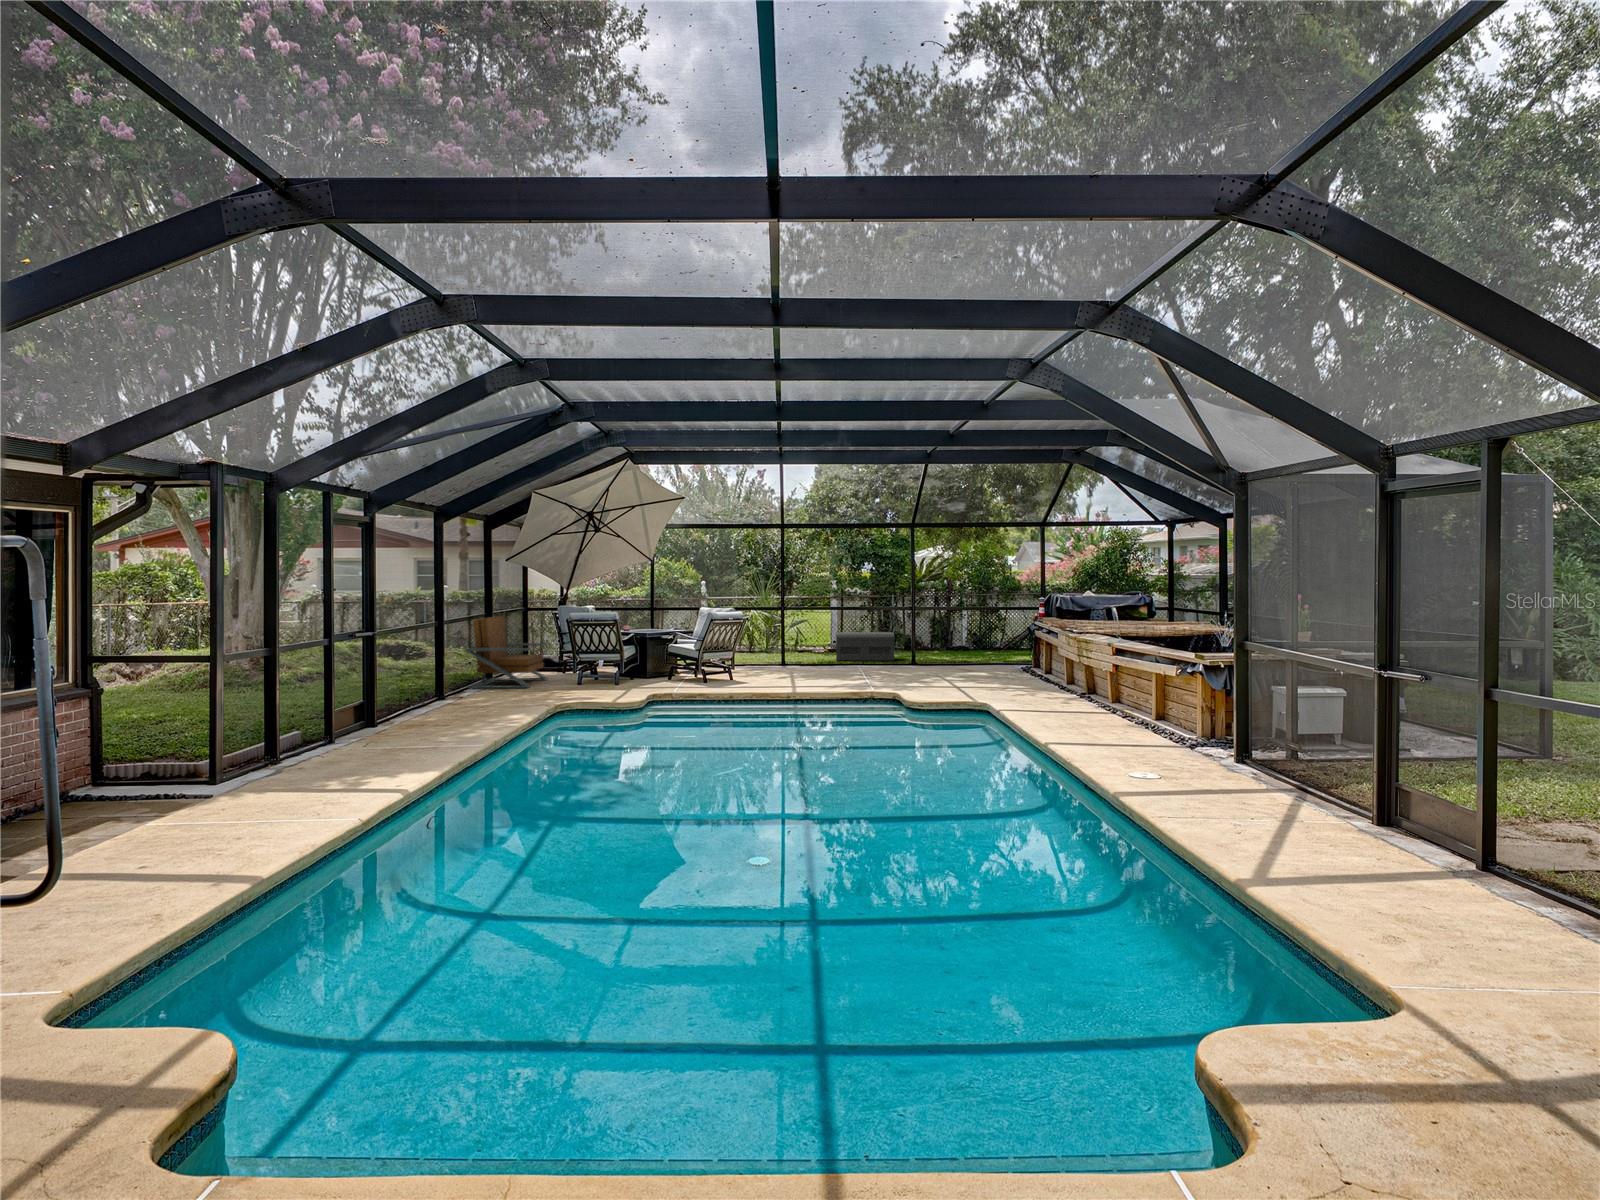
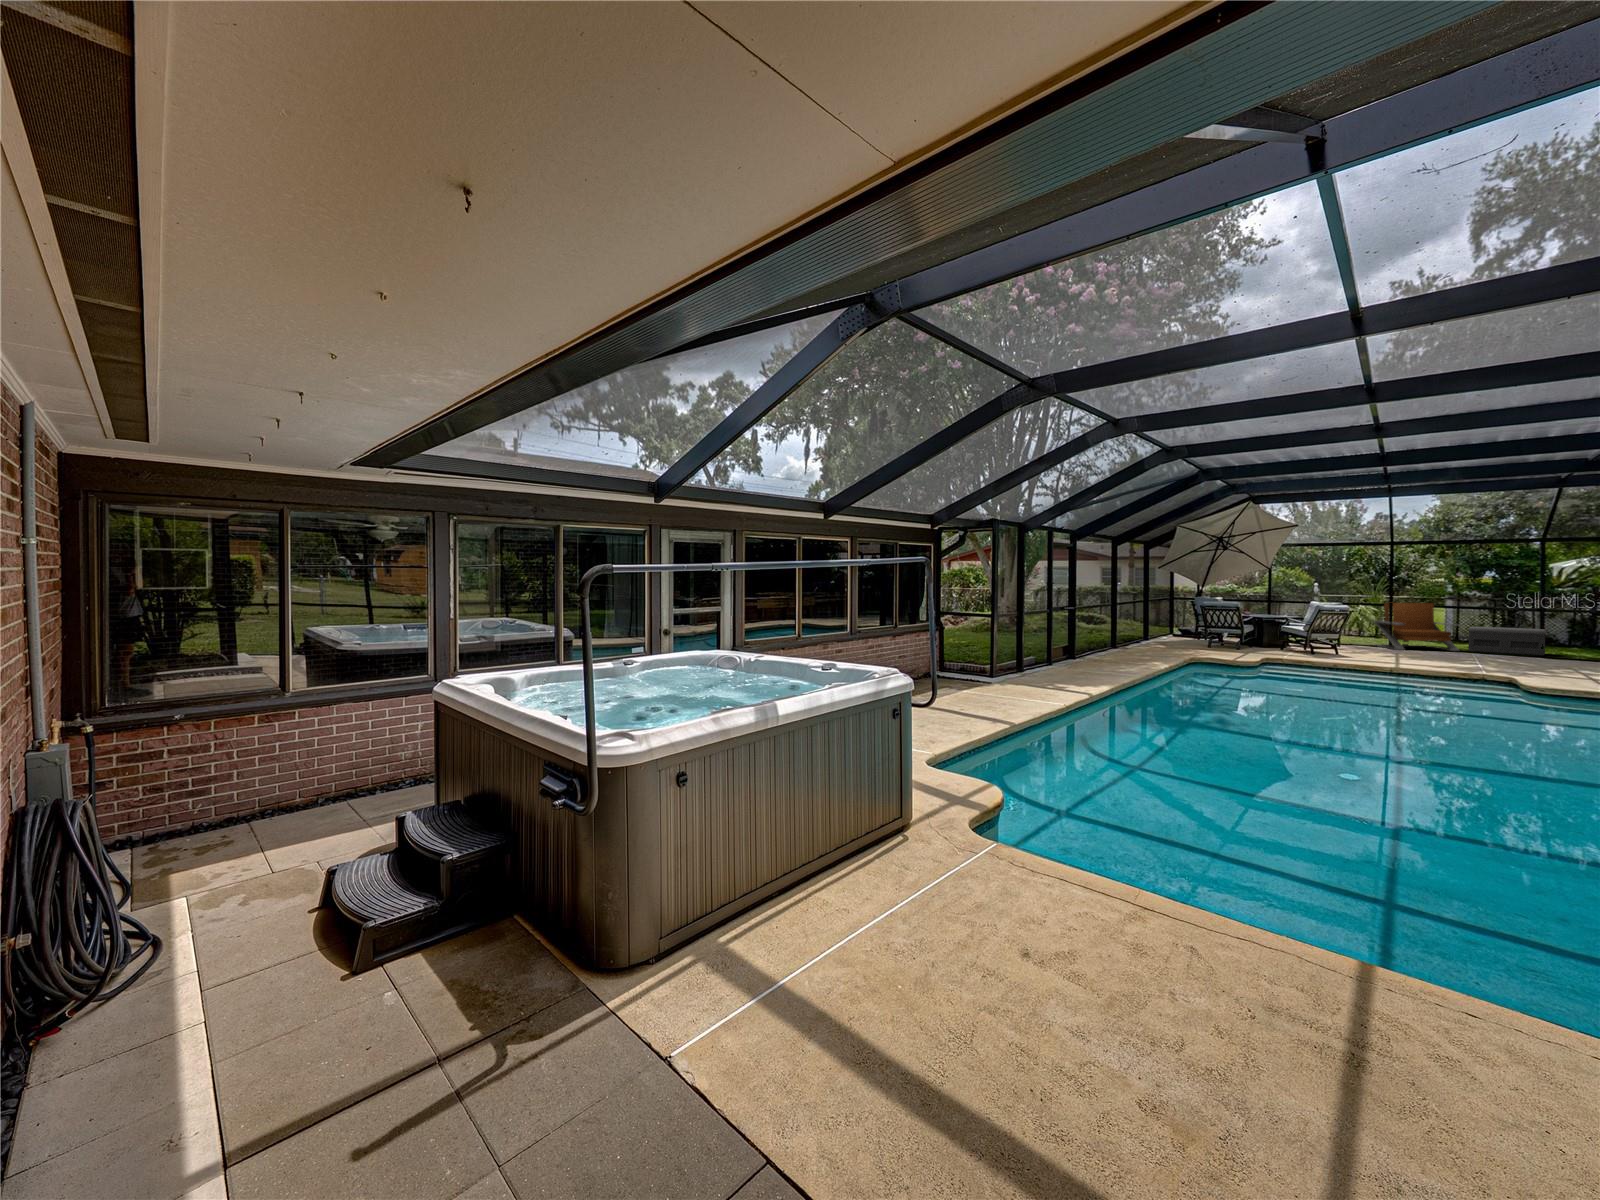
lounge chair: present [465,616,548,688] -> present [1375,603,1459,651]

